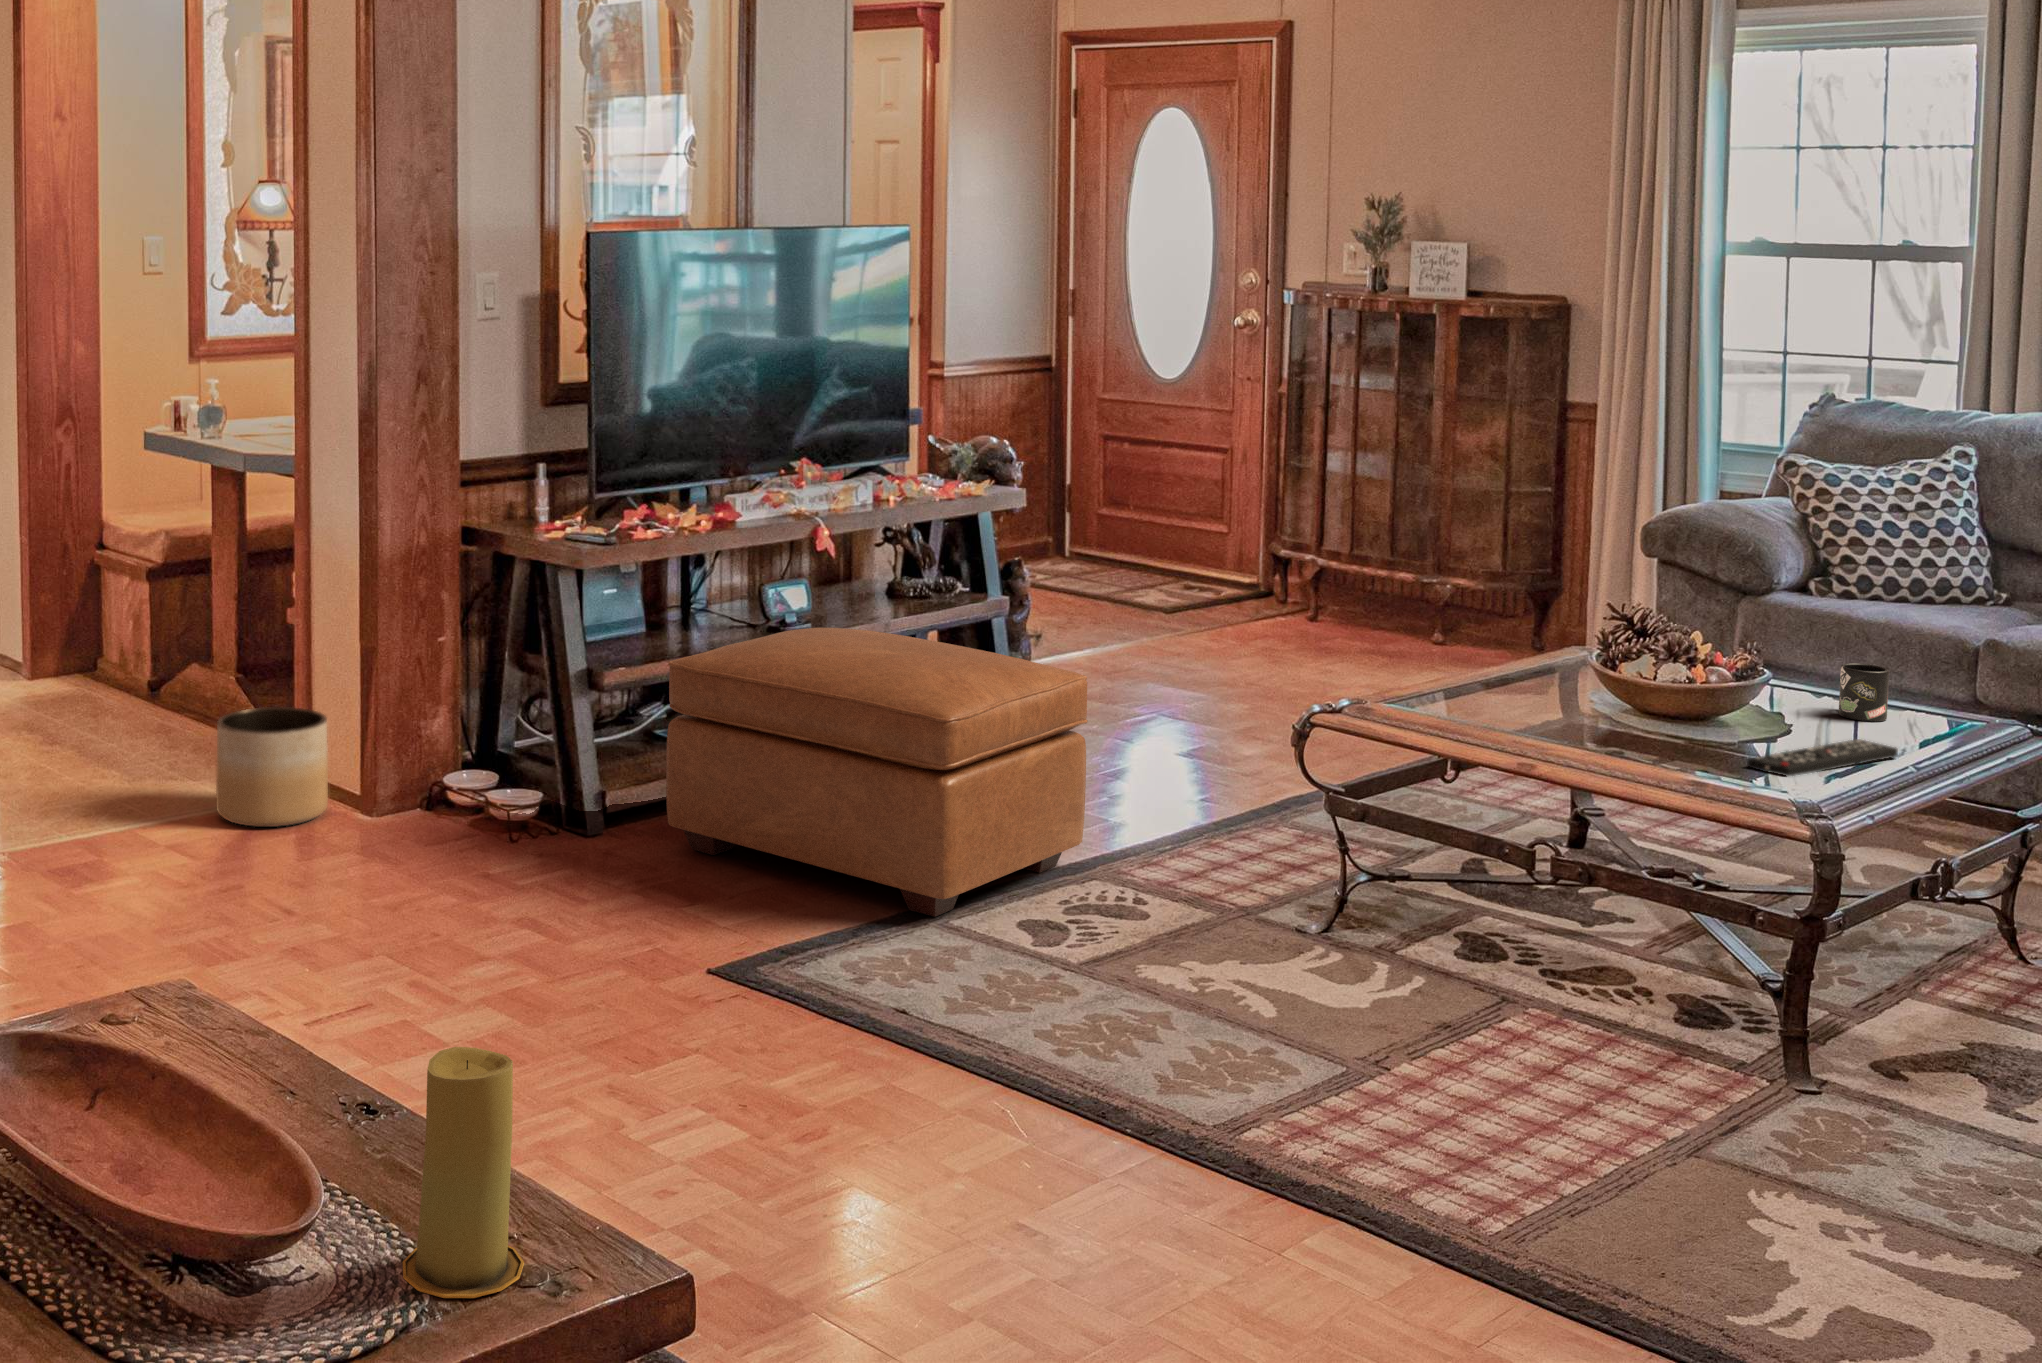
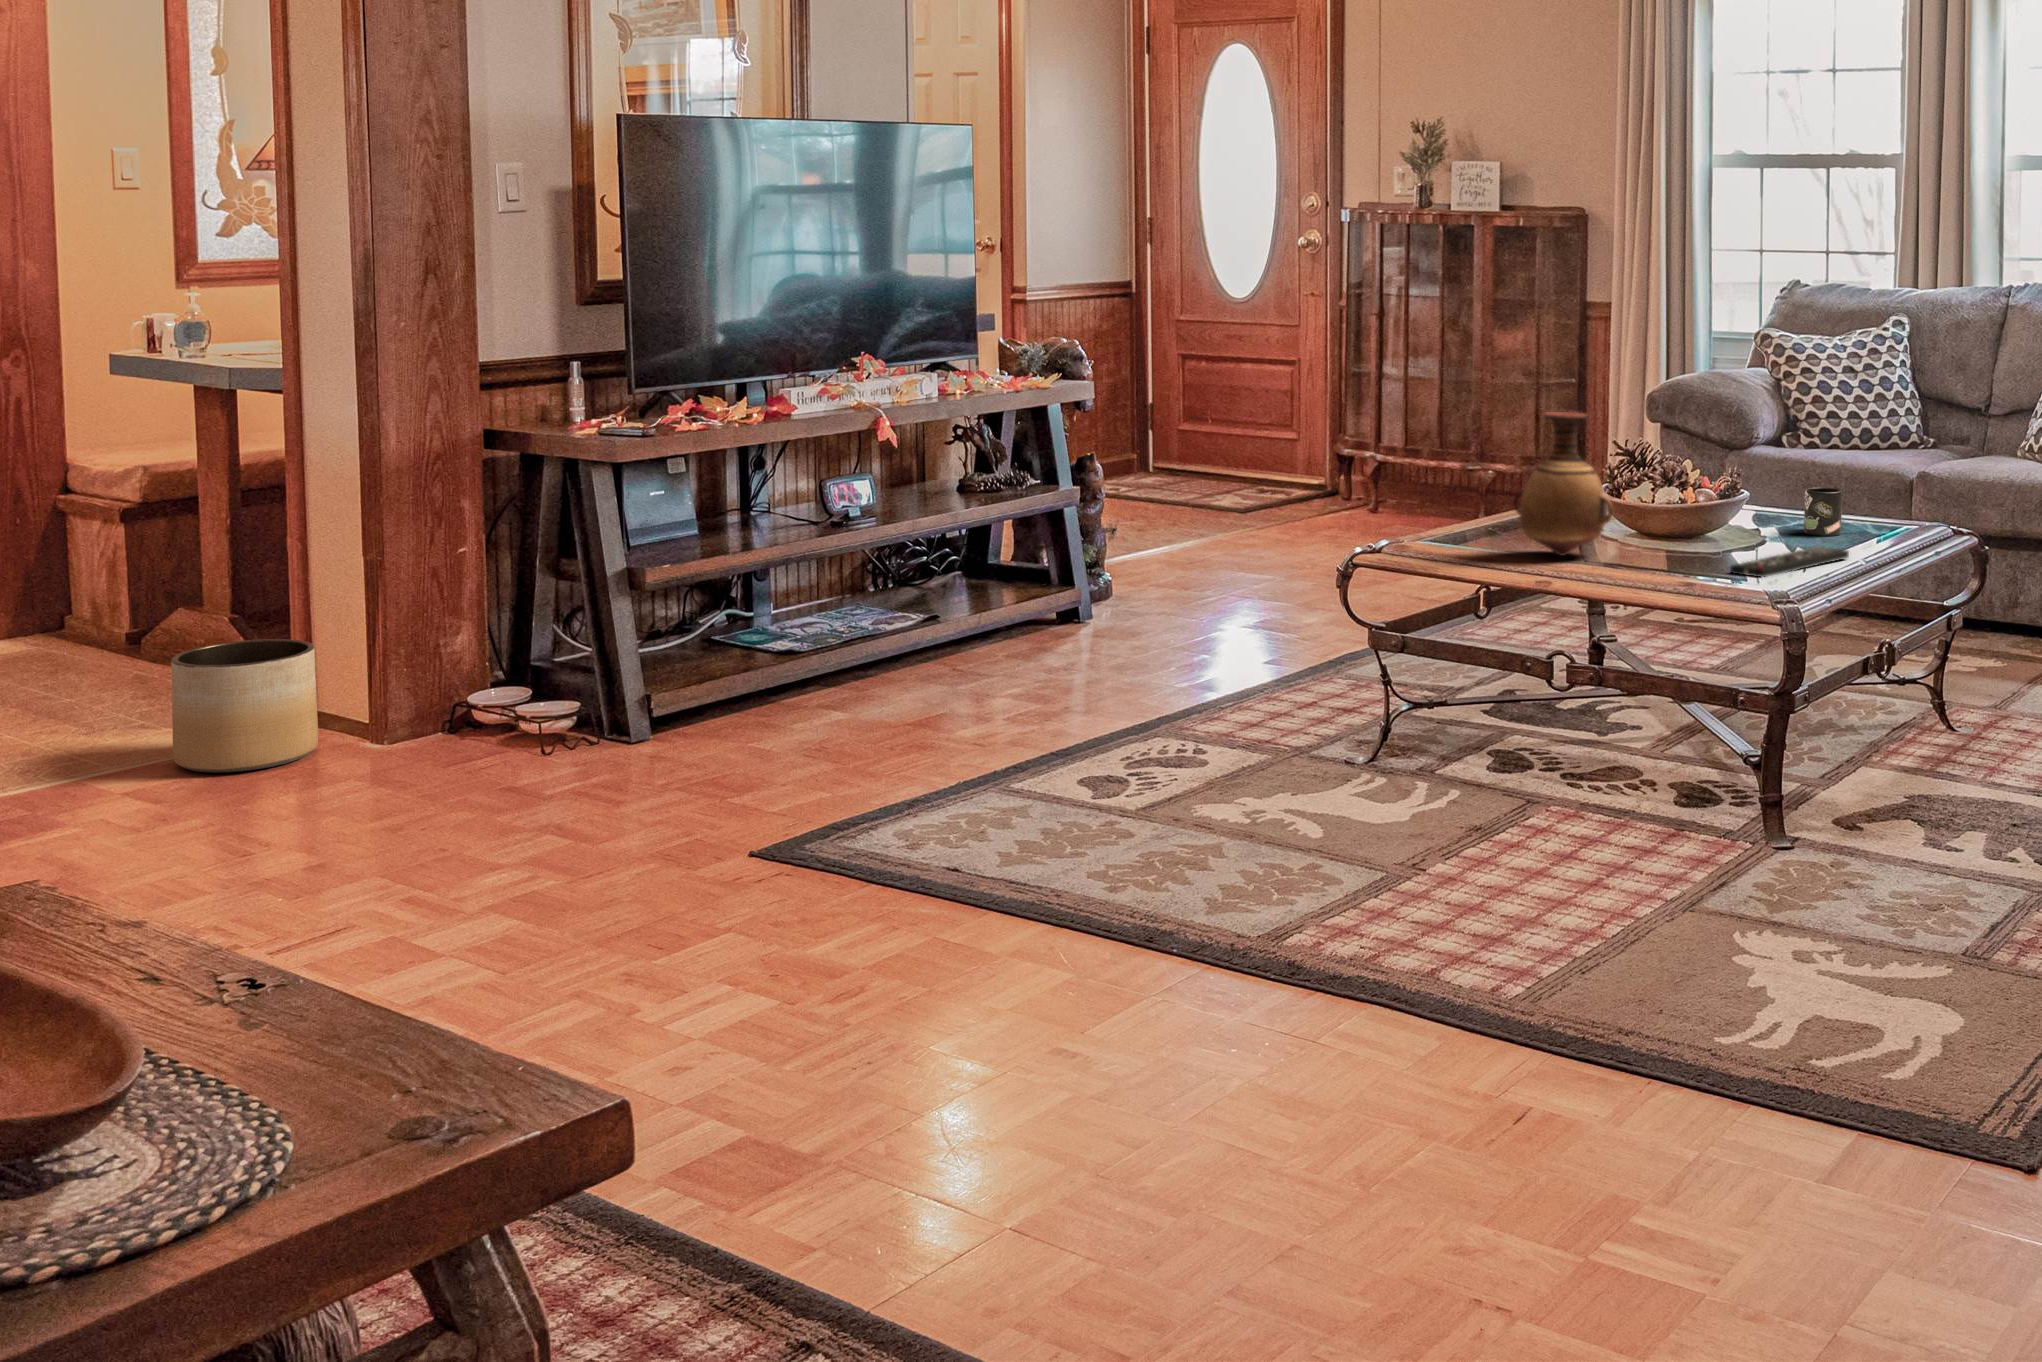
vase: none [1487,569,1605,727] -> present [1514,412,1613,556]
ottoman: present [666,627,1088,917] -> none [713,515,1151,787]
candle: present [403,1047,524,1298] -> none [247,890,415,1187]

